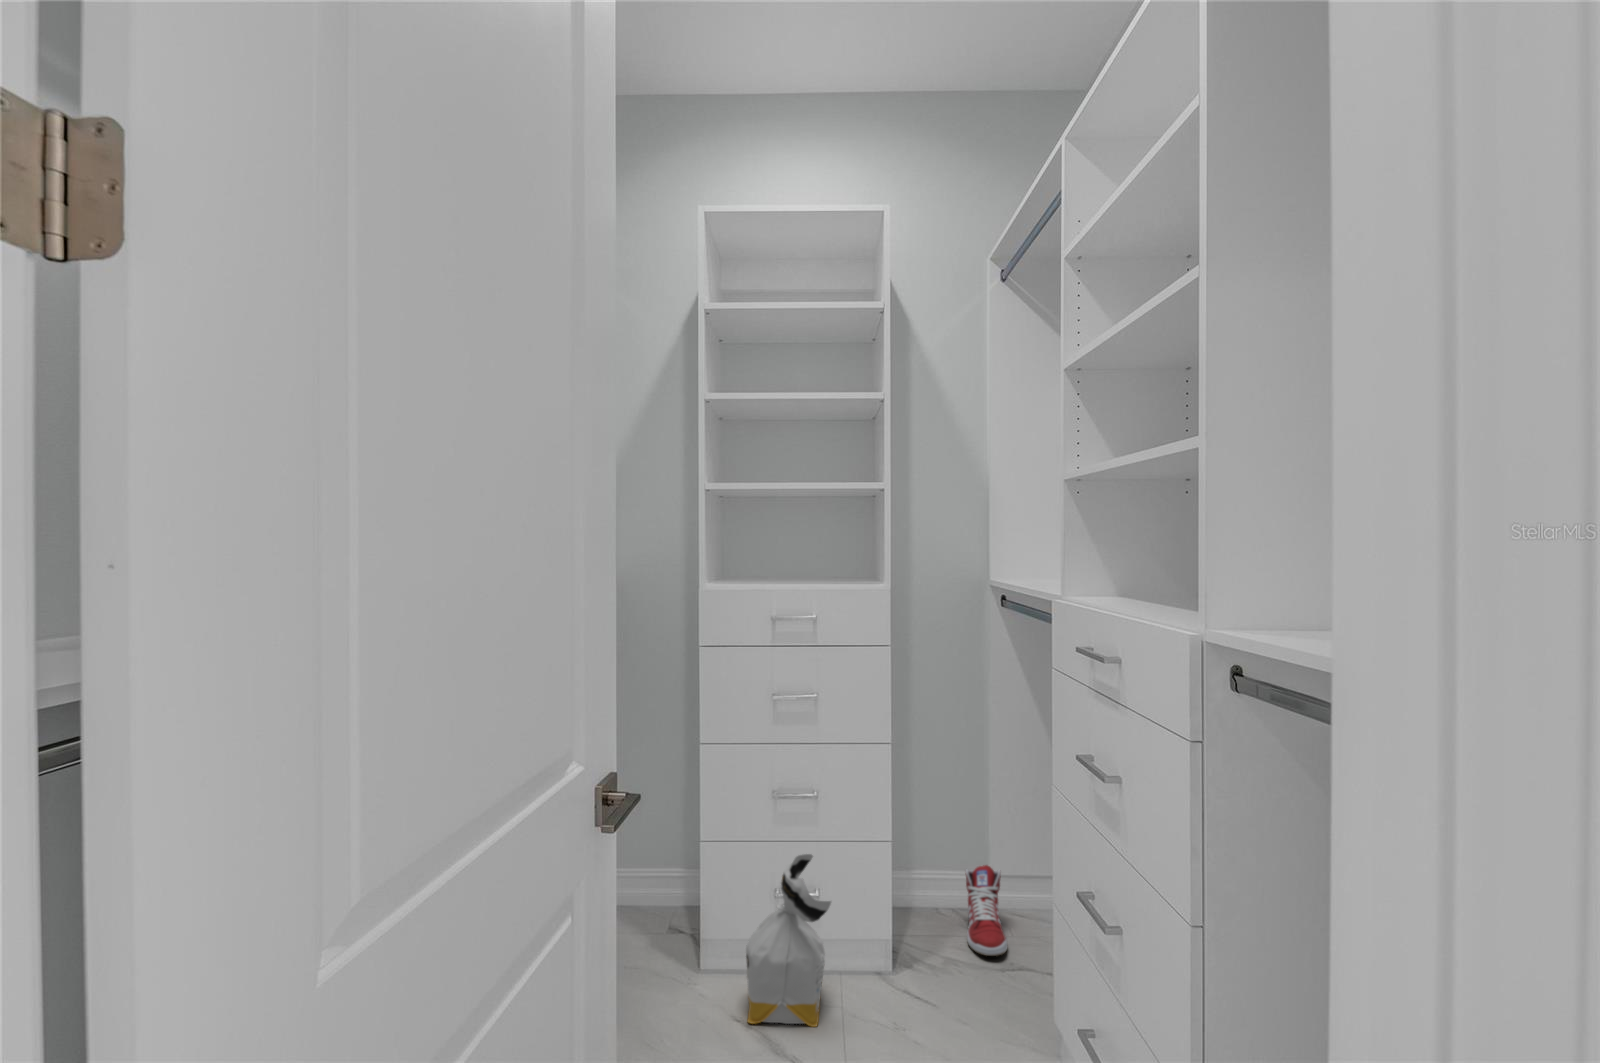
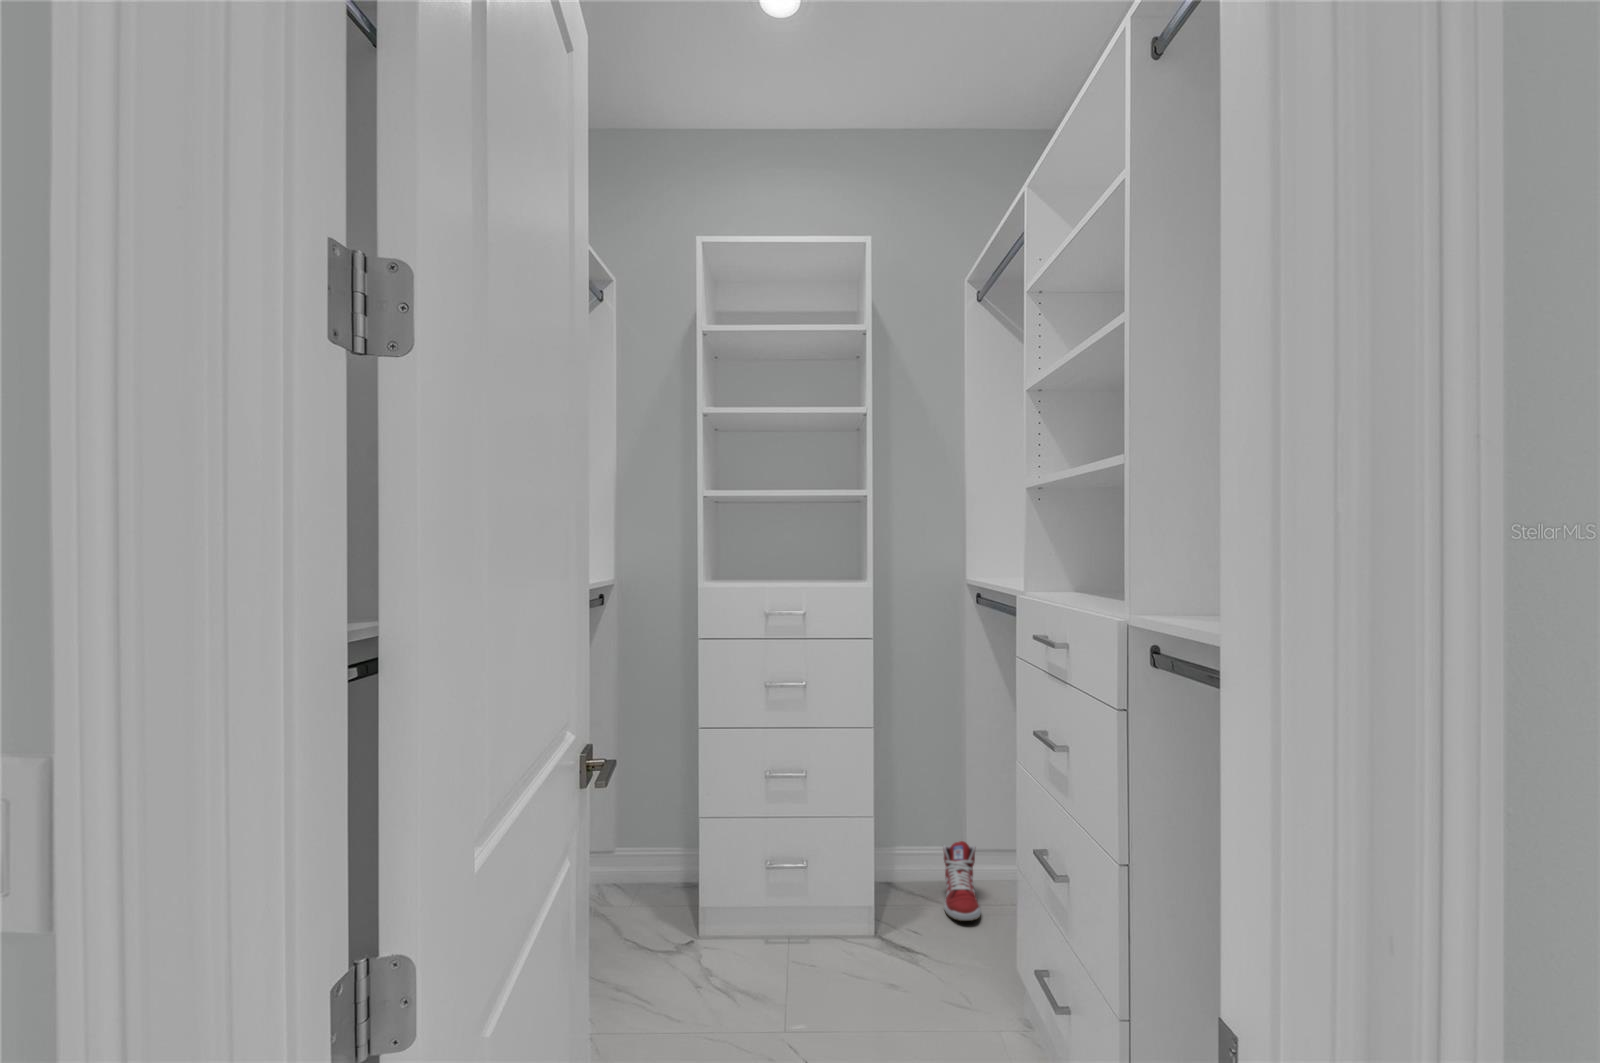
bag: present [746,854,831,1027] -> none [743,828,821,981]

